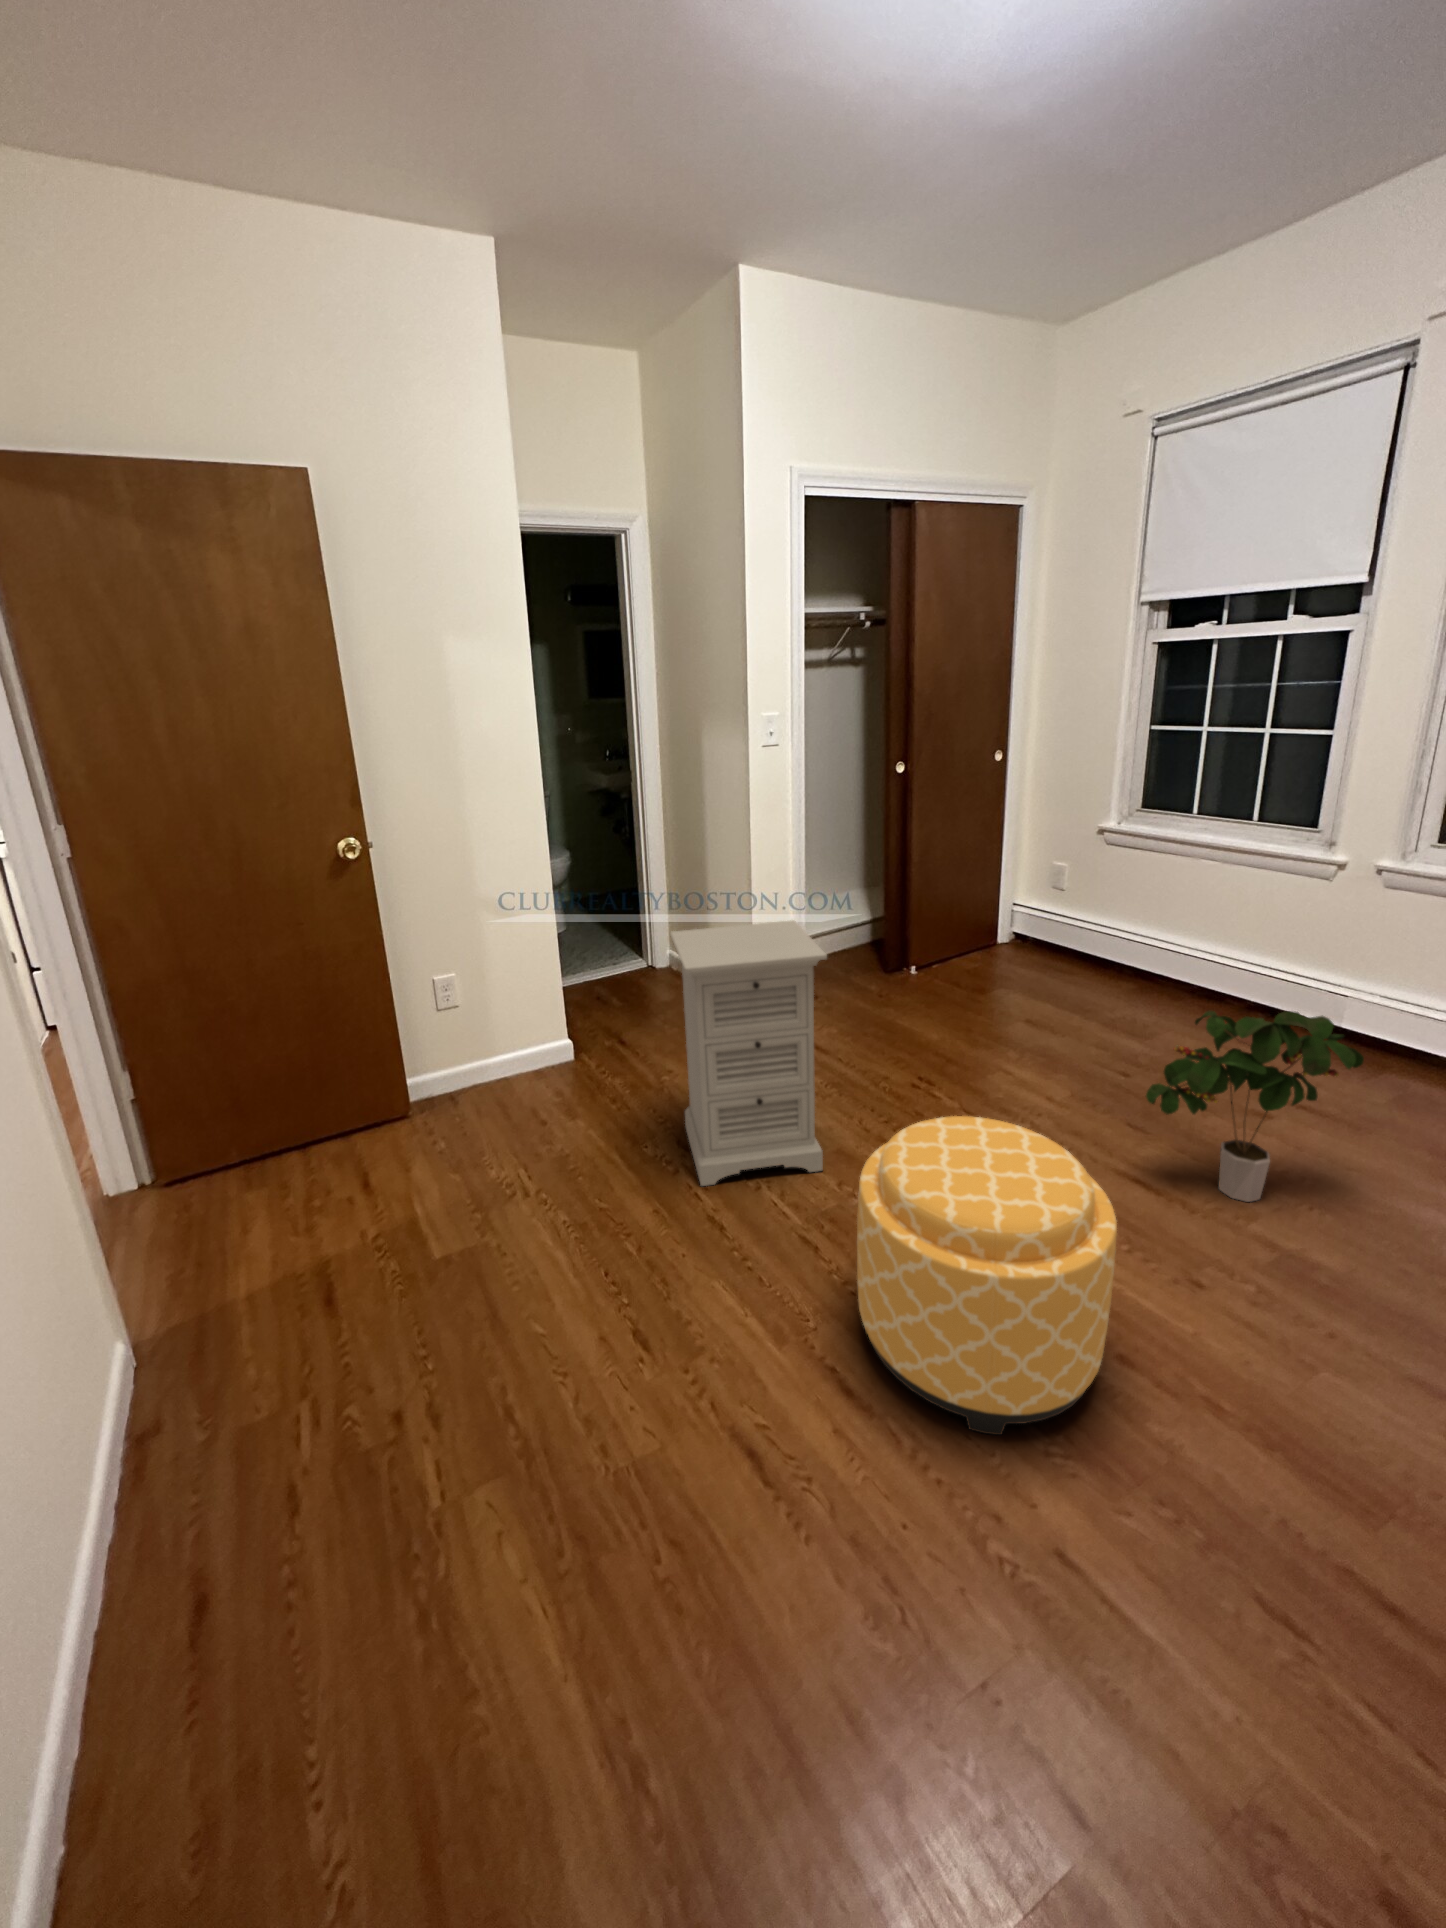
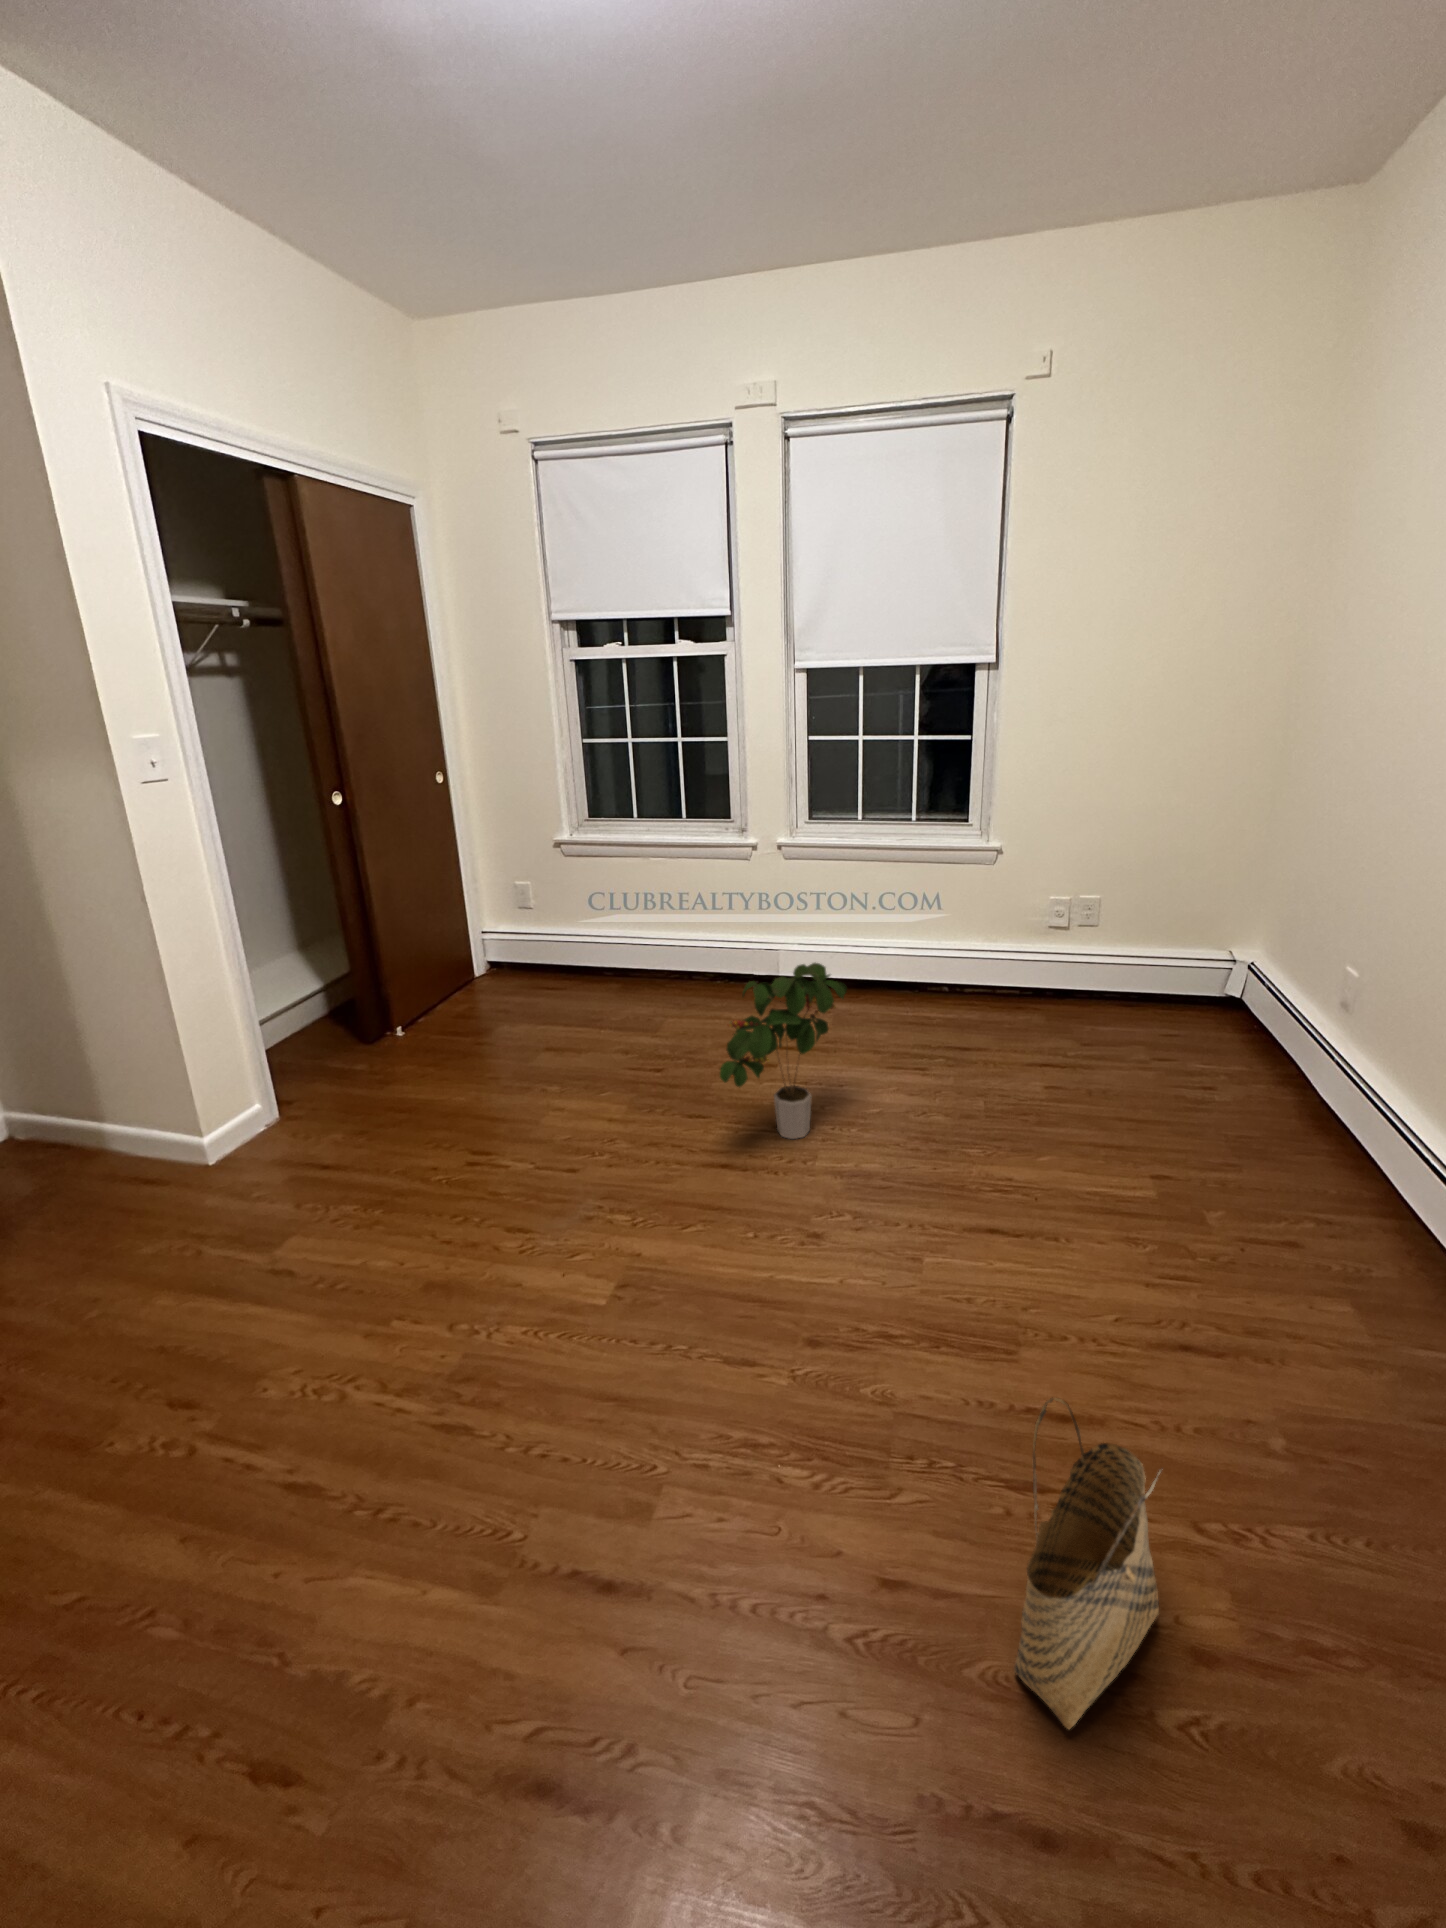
nightstand: present [670,920,827,1186] -> none [67,1005,421,1457]
ottoman: present [857,1116,1117,1435] -> none [539,1154,824,1529]
woven basket: none [1124,1485,1359,1810] -> present [1014,1398,1161,1729]

